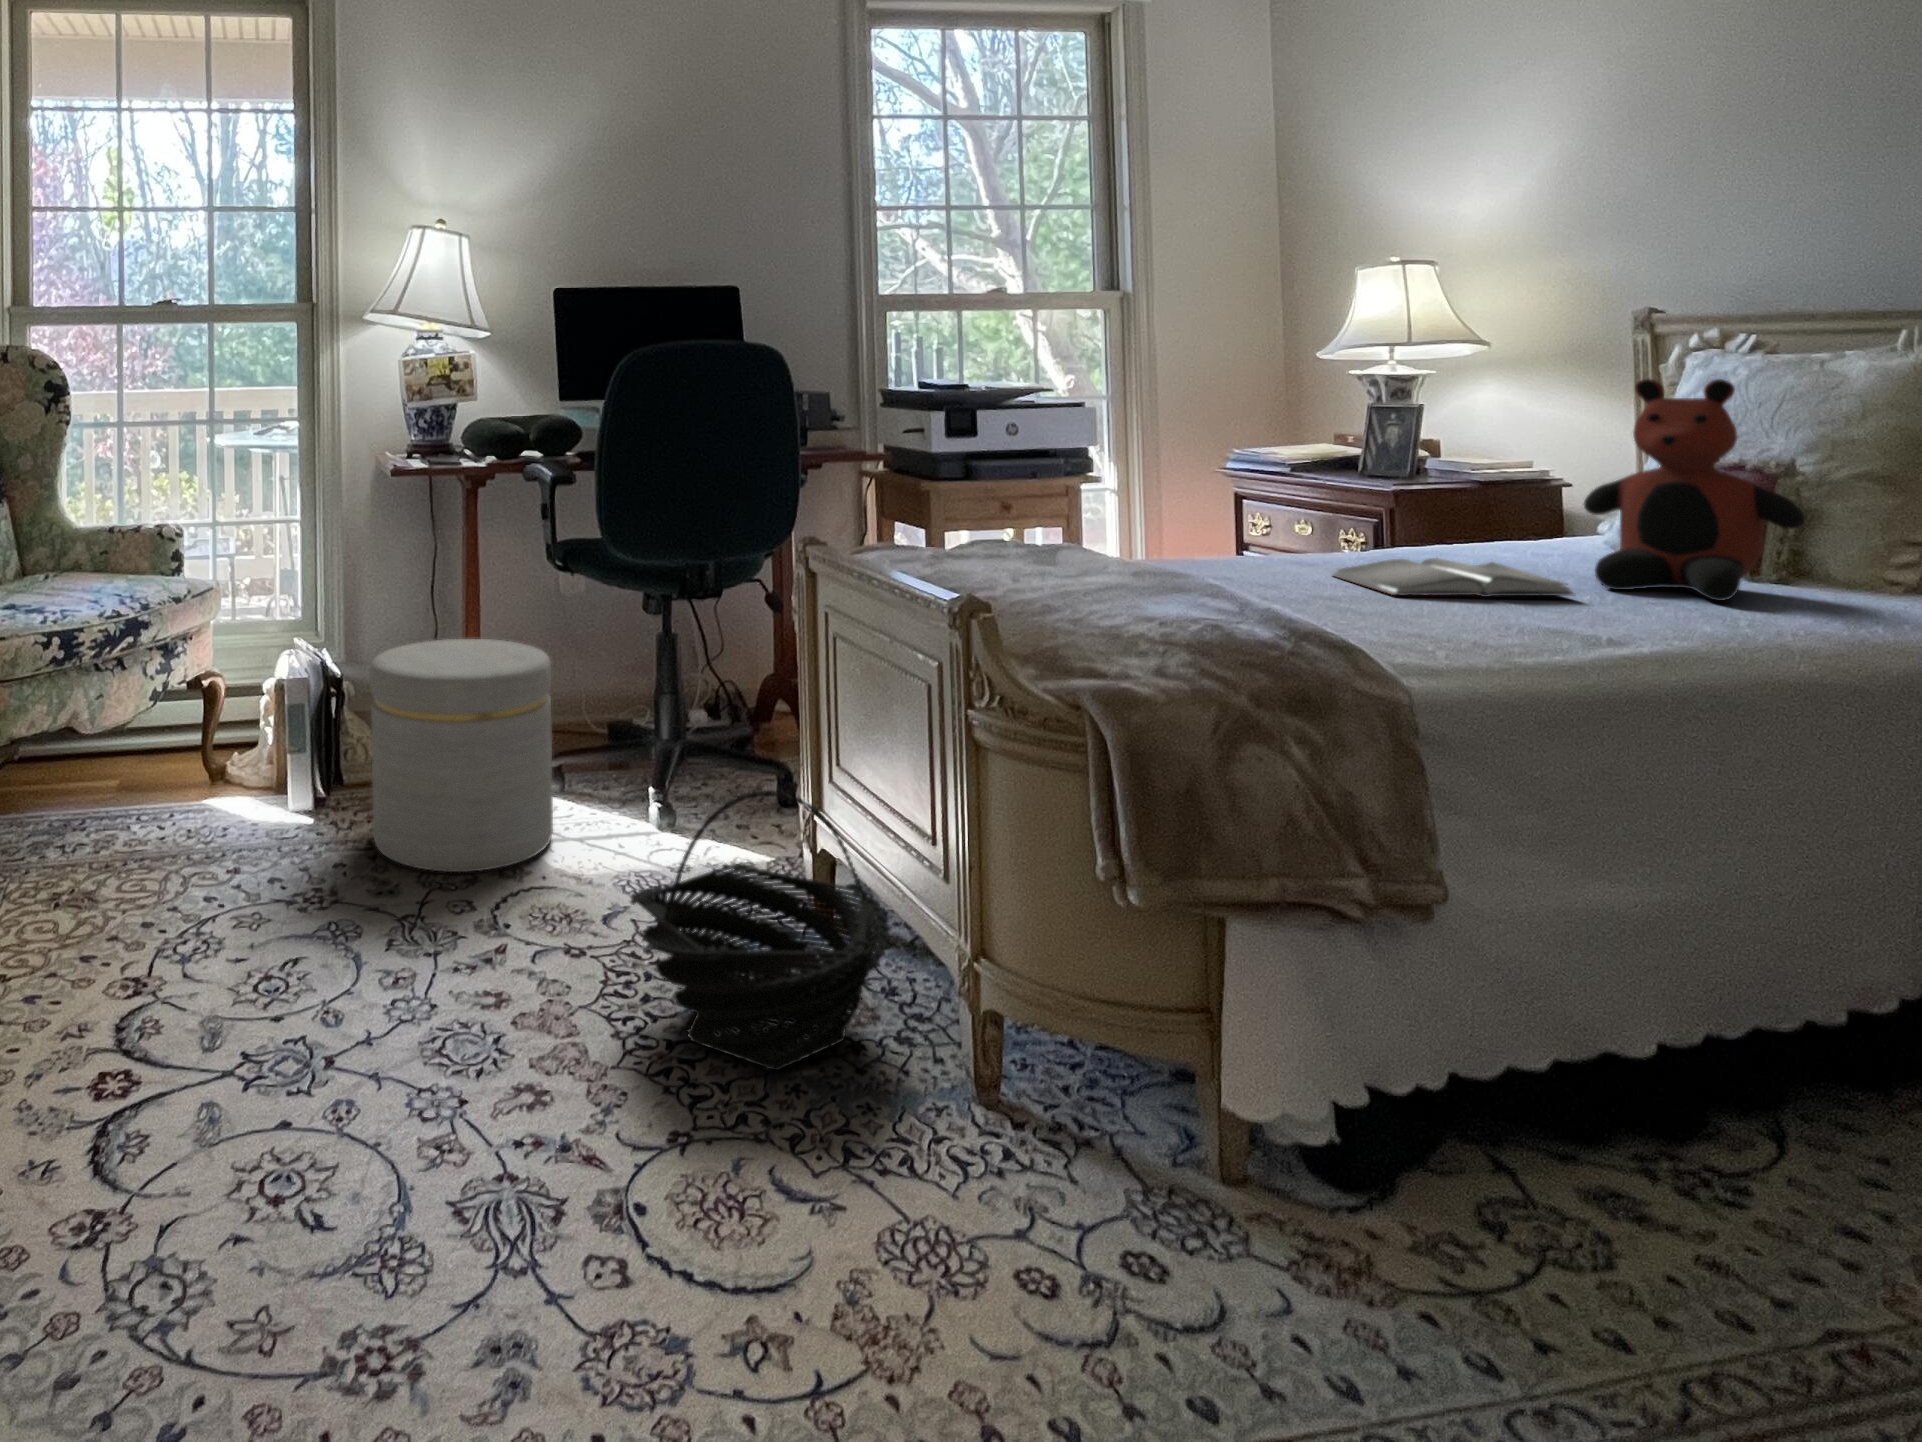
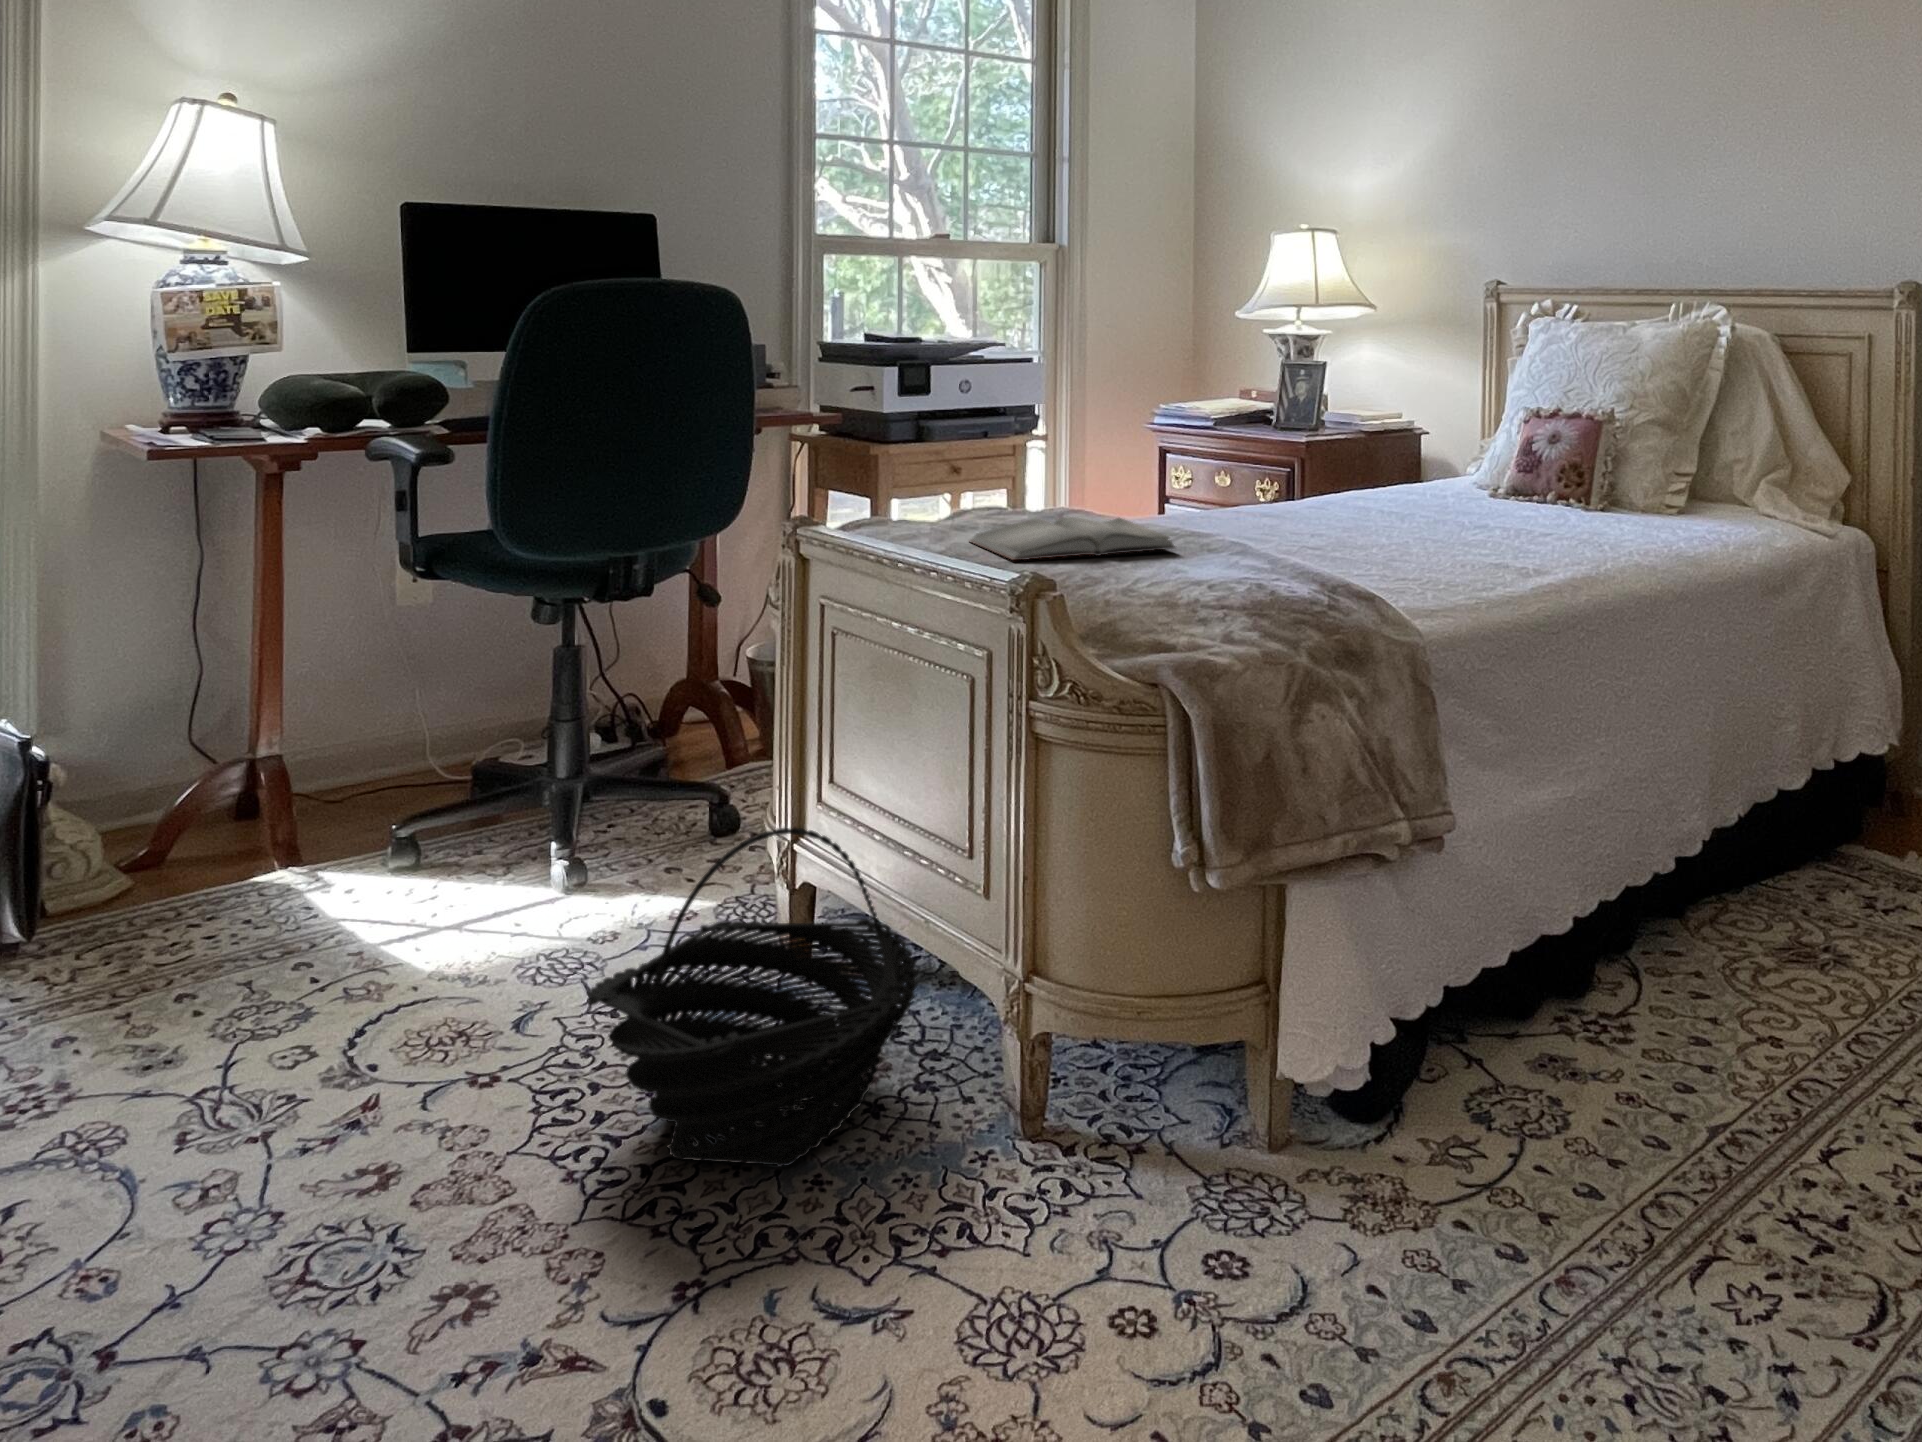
teddy bear: present [1584,378,1805,601] -> none [1485,345,1633,532]
hardback book: present [1333,558,1574,597] -> present [970,516,1175,560]
ottoman: present [370,639,553,872] -> none [121,678,423,1017]

